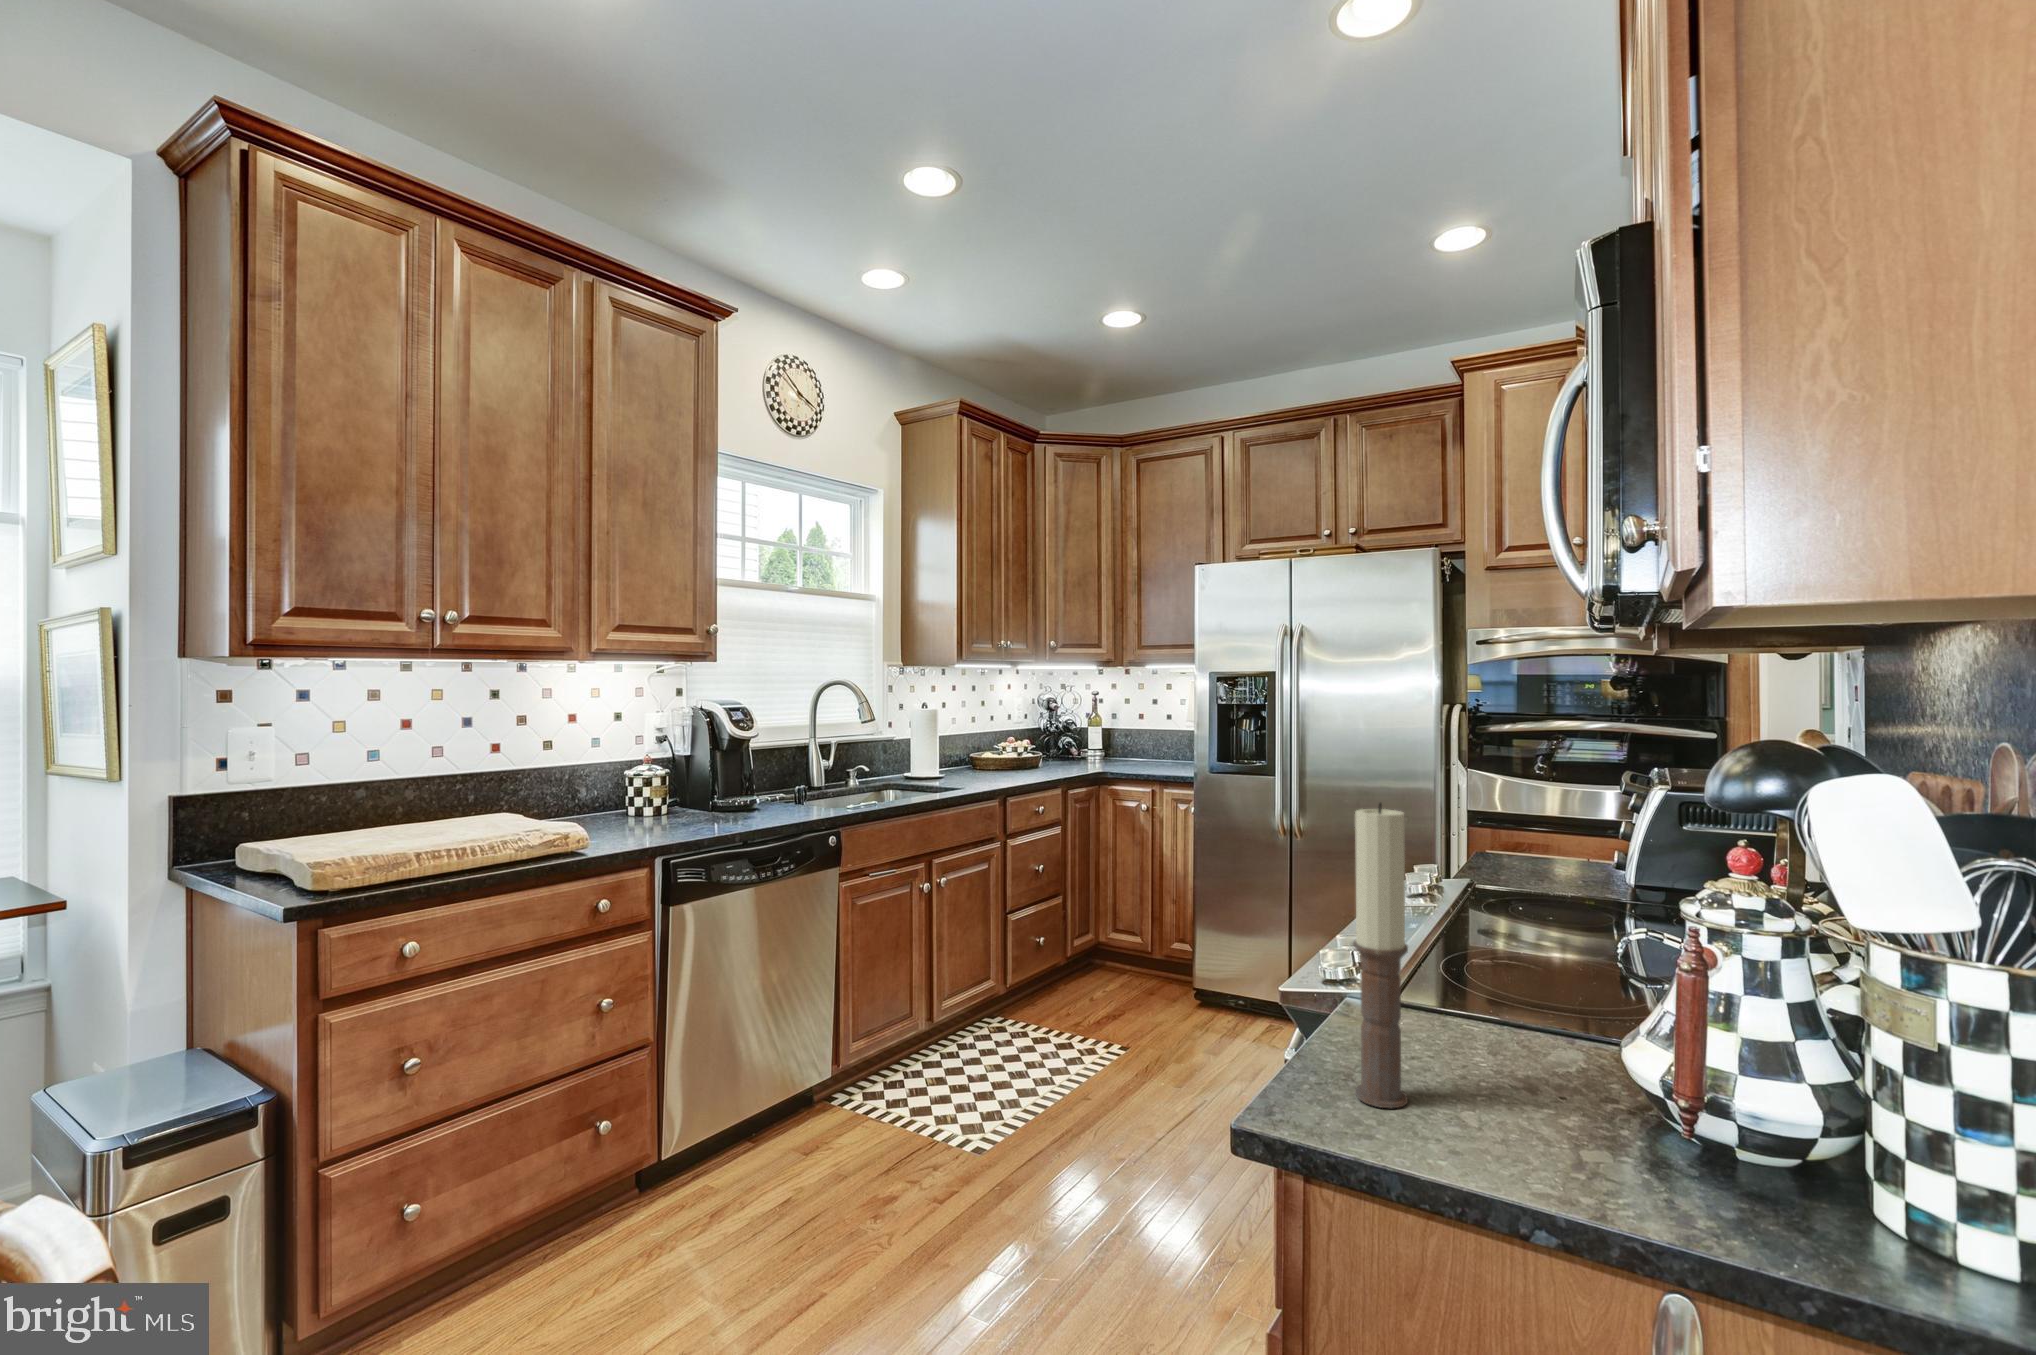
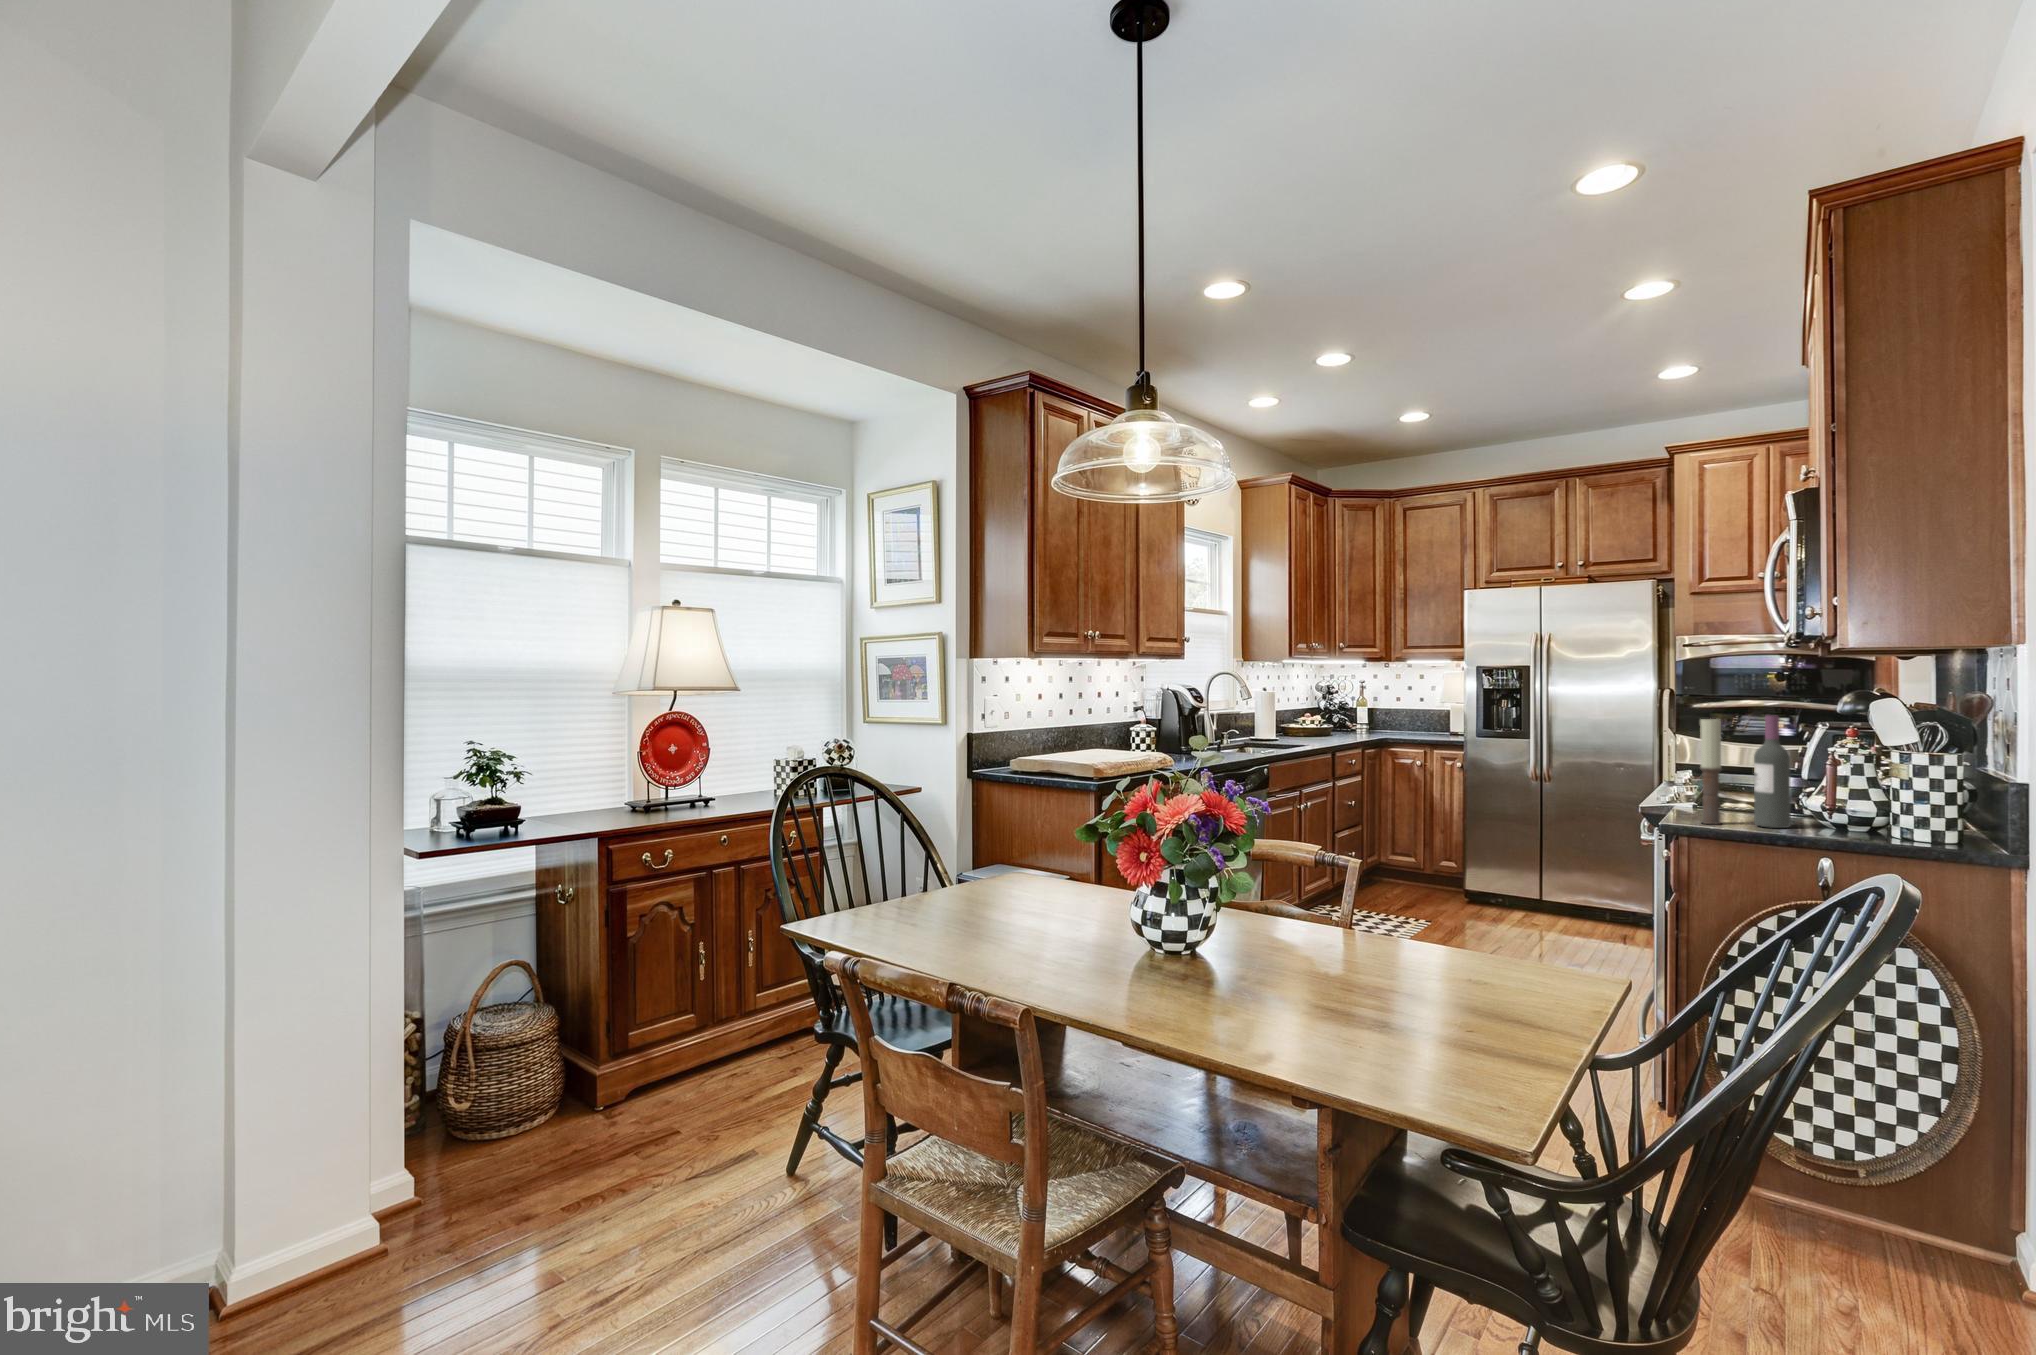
wine bottle: none [1485,806,1579,1146] -> present [1754,715,1791,828]

